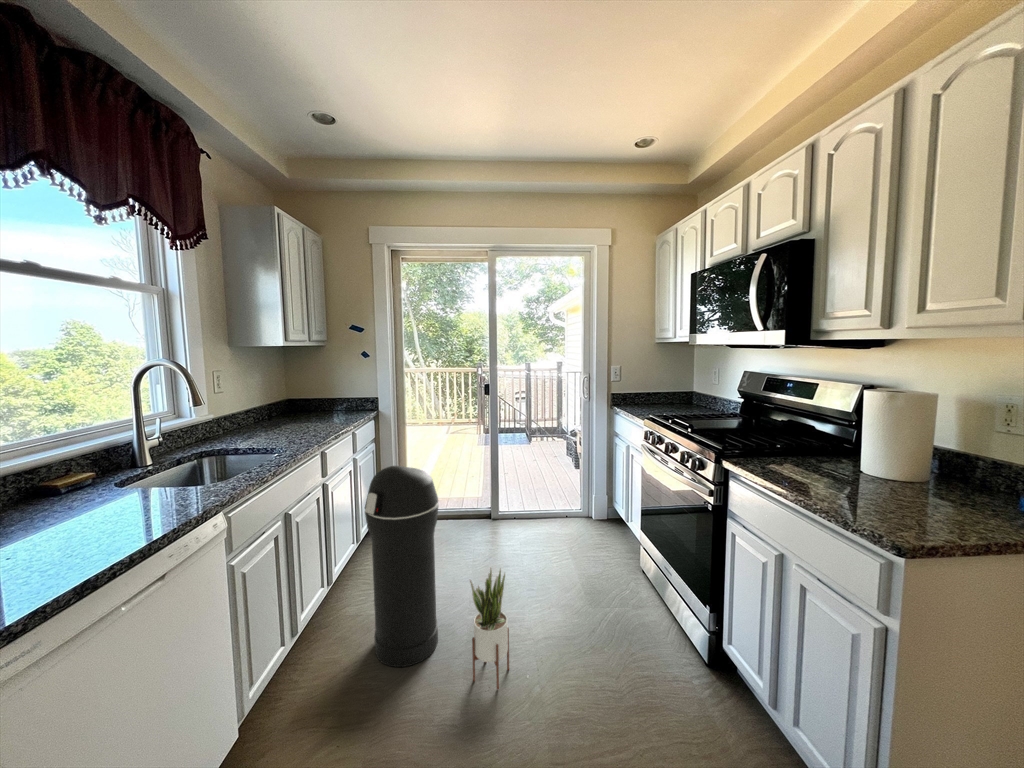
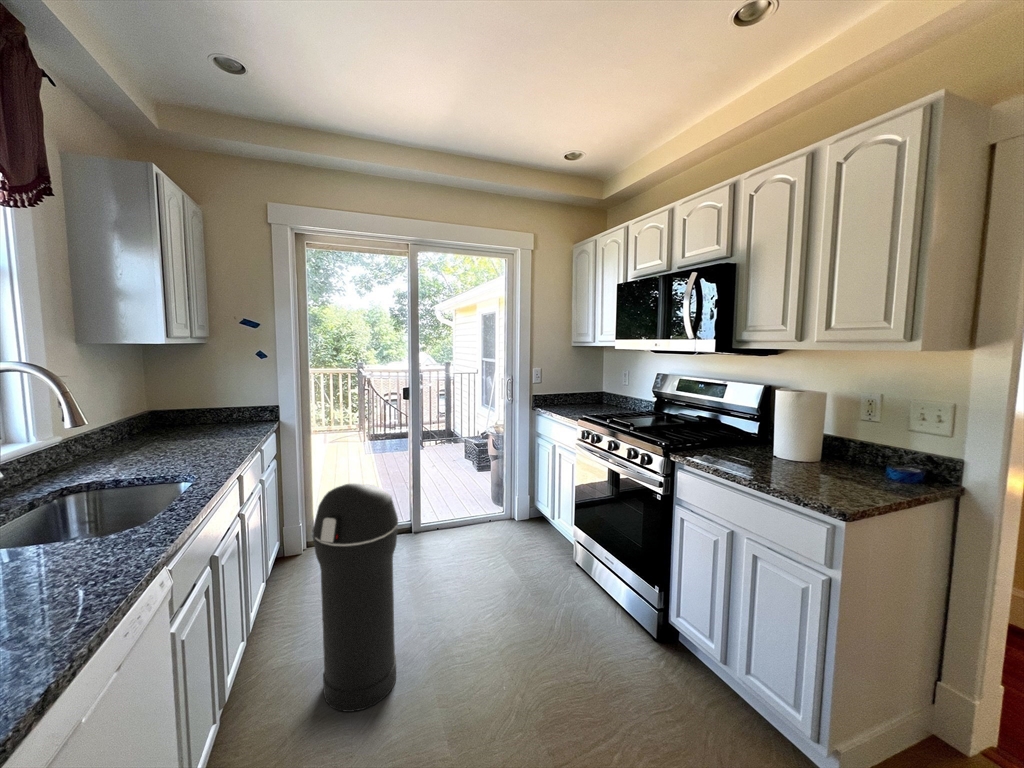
potted plant: present [470,568,509,689] -> none [448,580,483,707]

